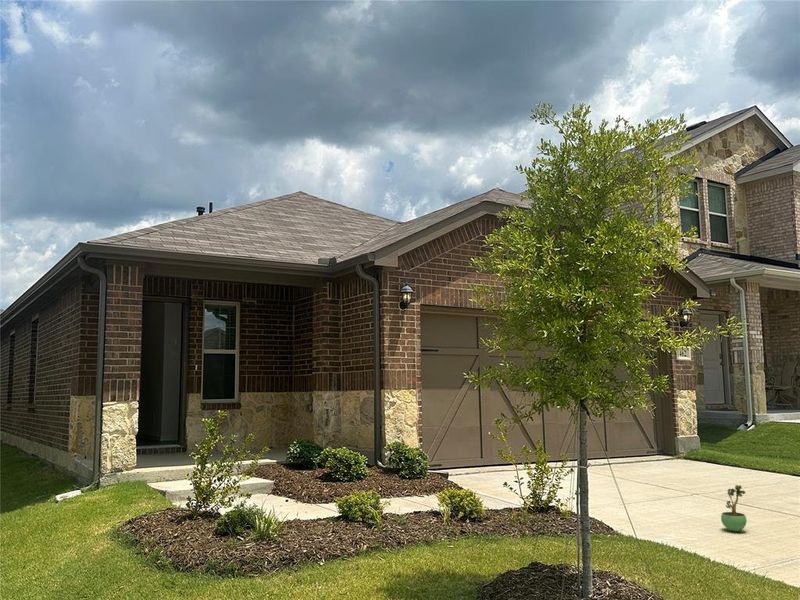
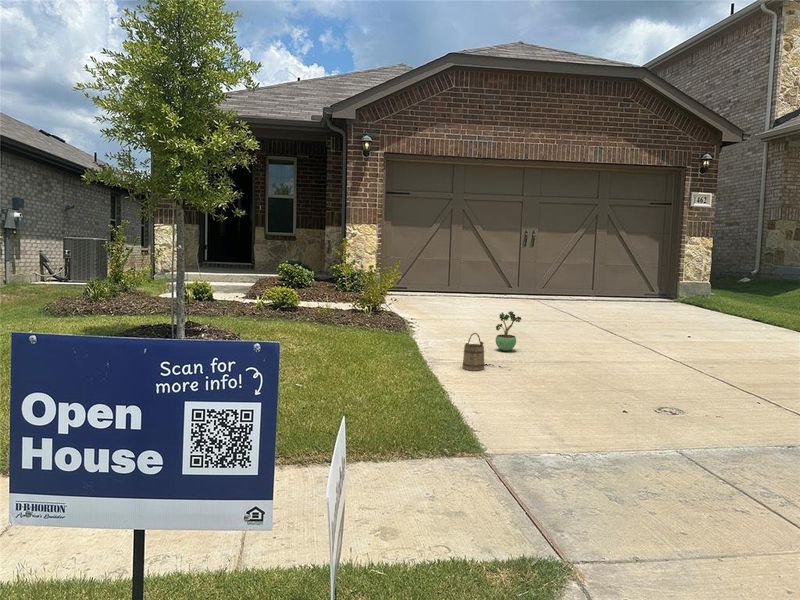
bucket: none [747,515,776,561] -> present [463,333,484,371]

